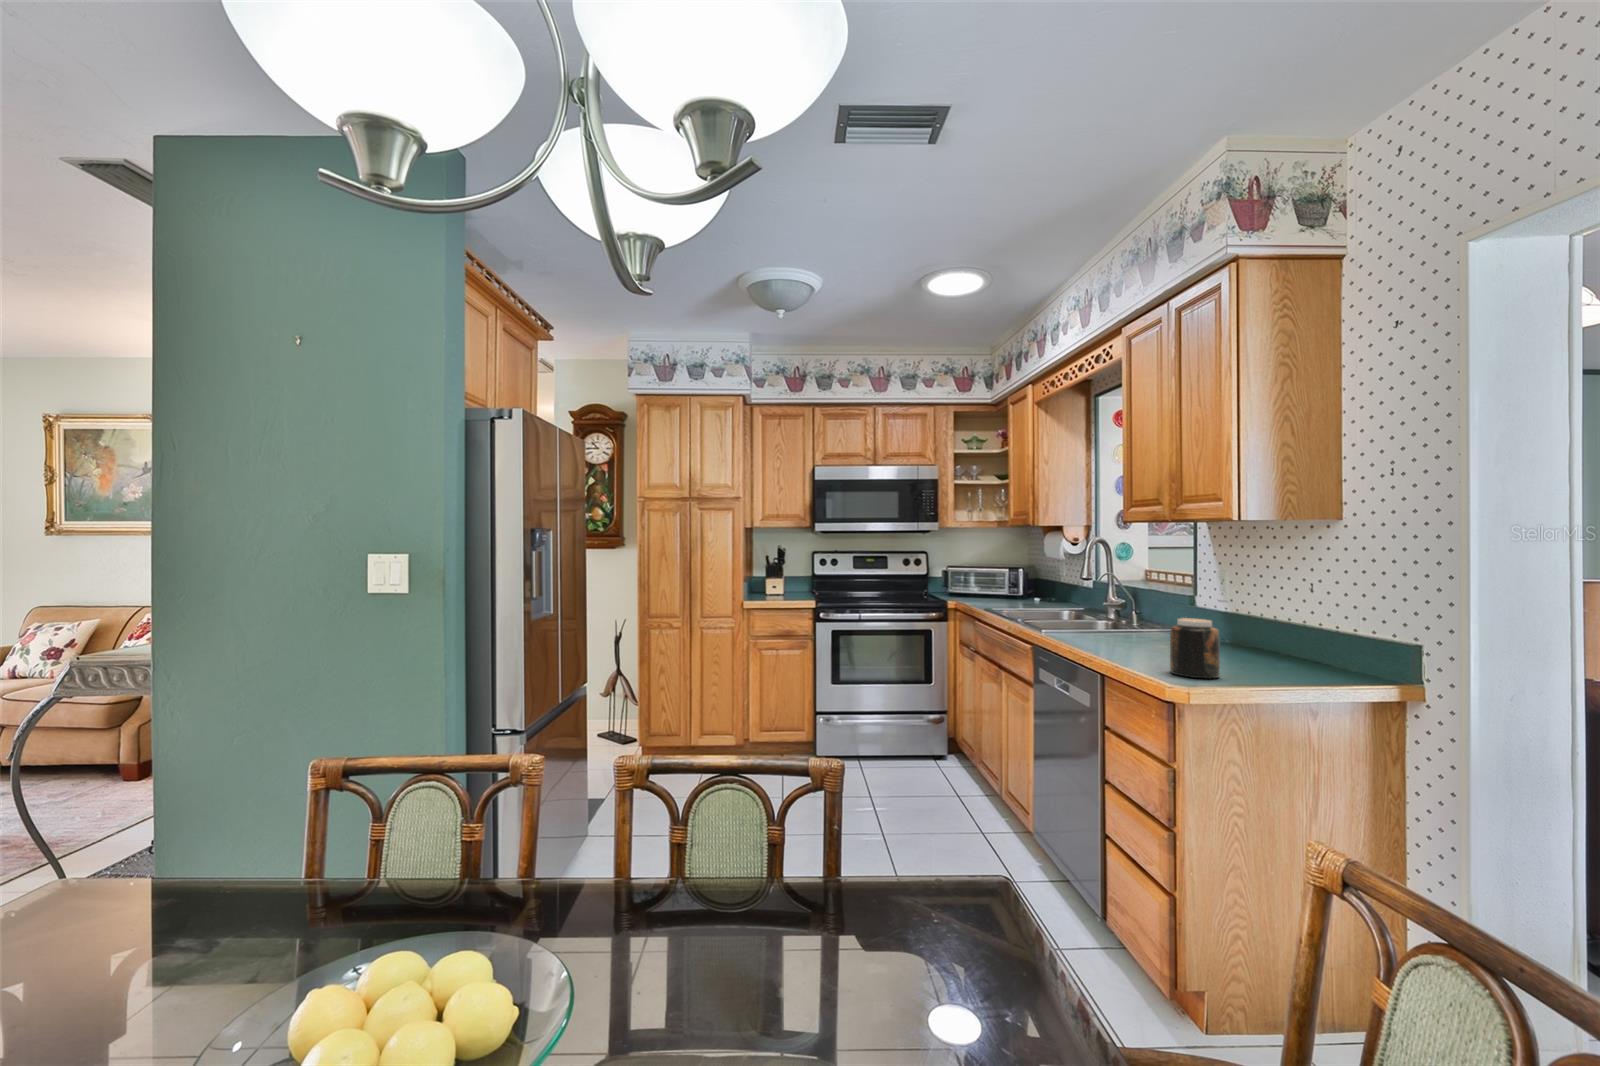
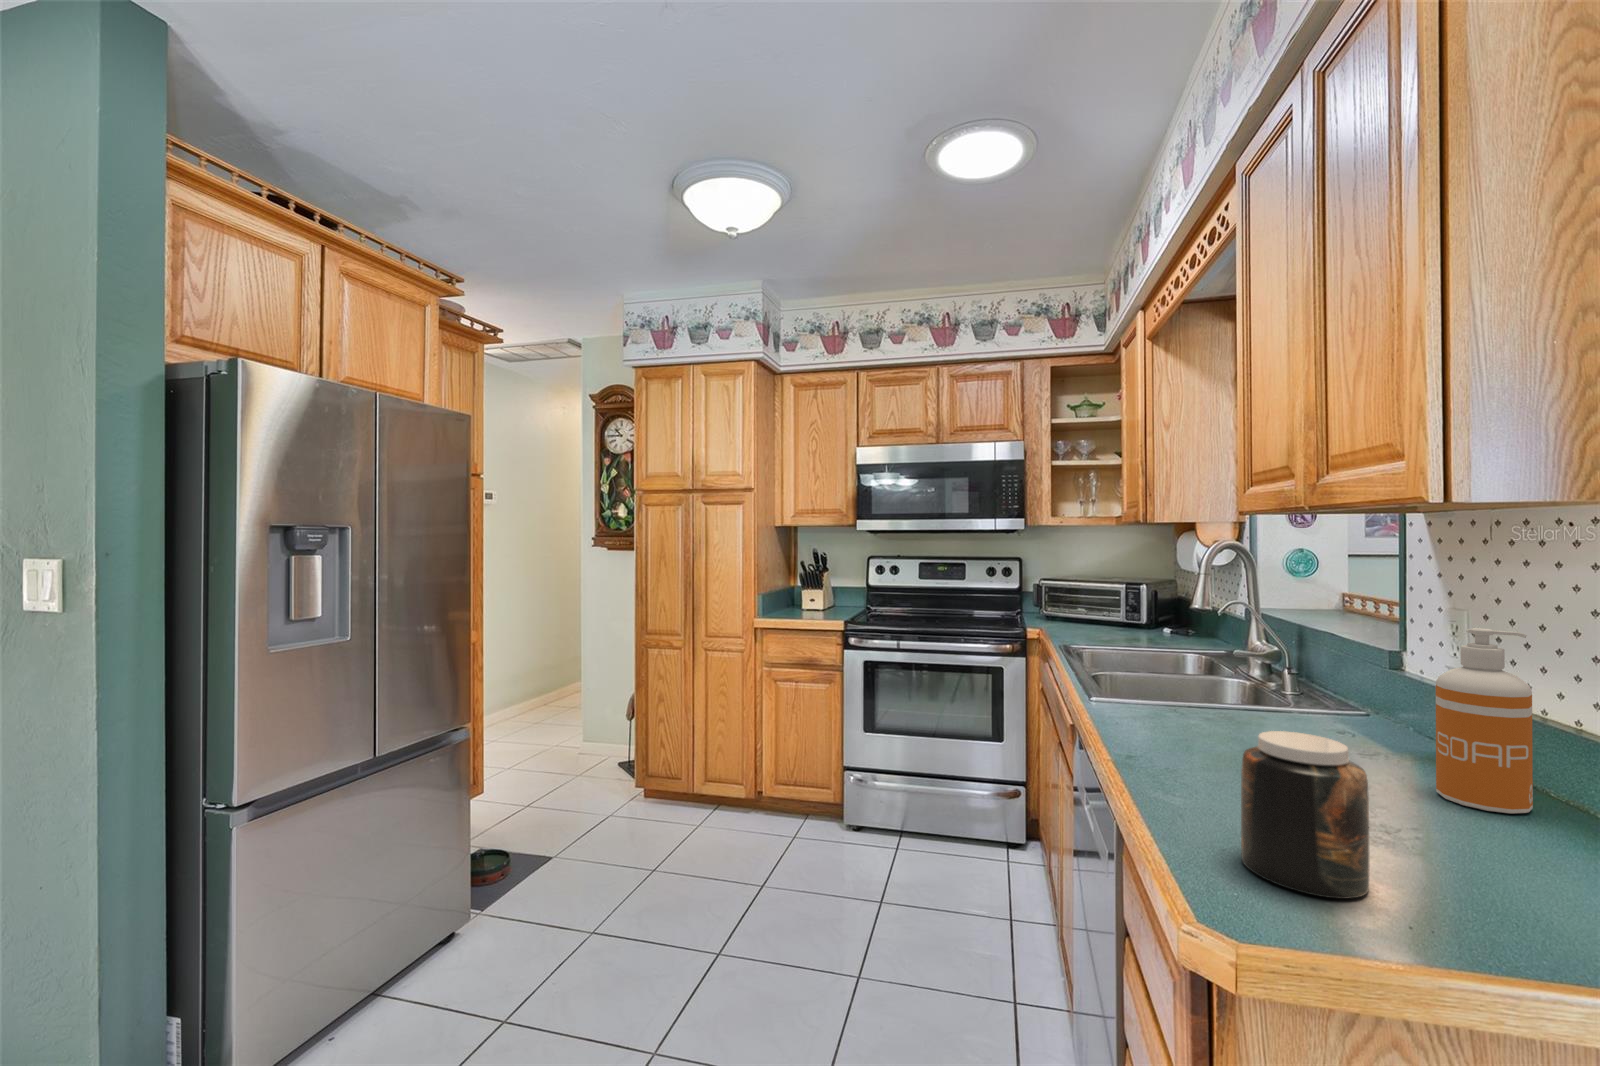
soap dispenser: none [1225,577,1261,657] -> present [1436,628,1533,814]

